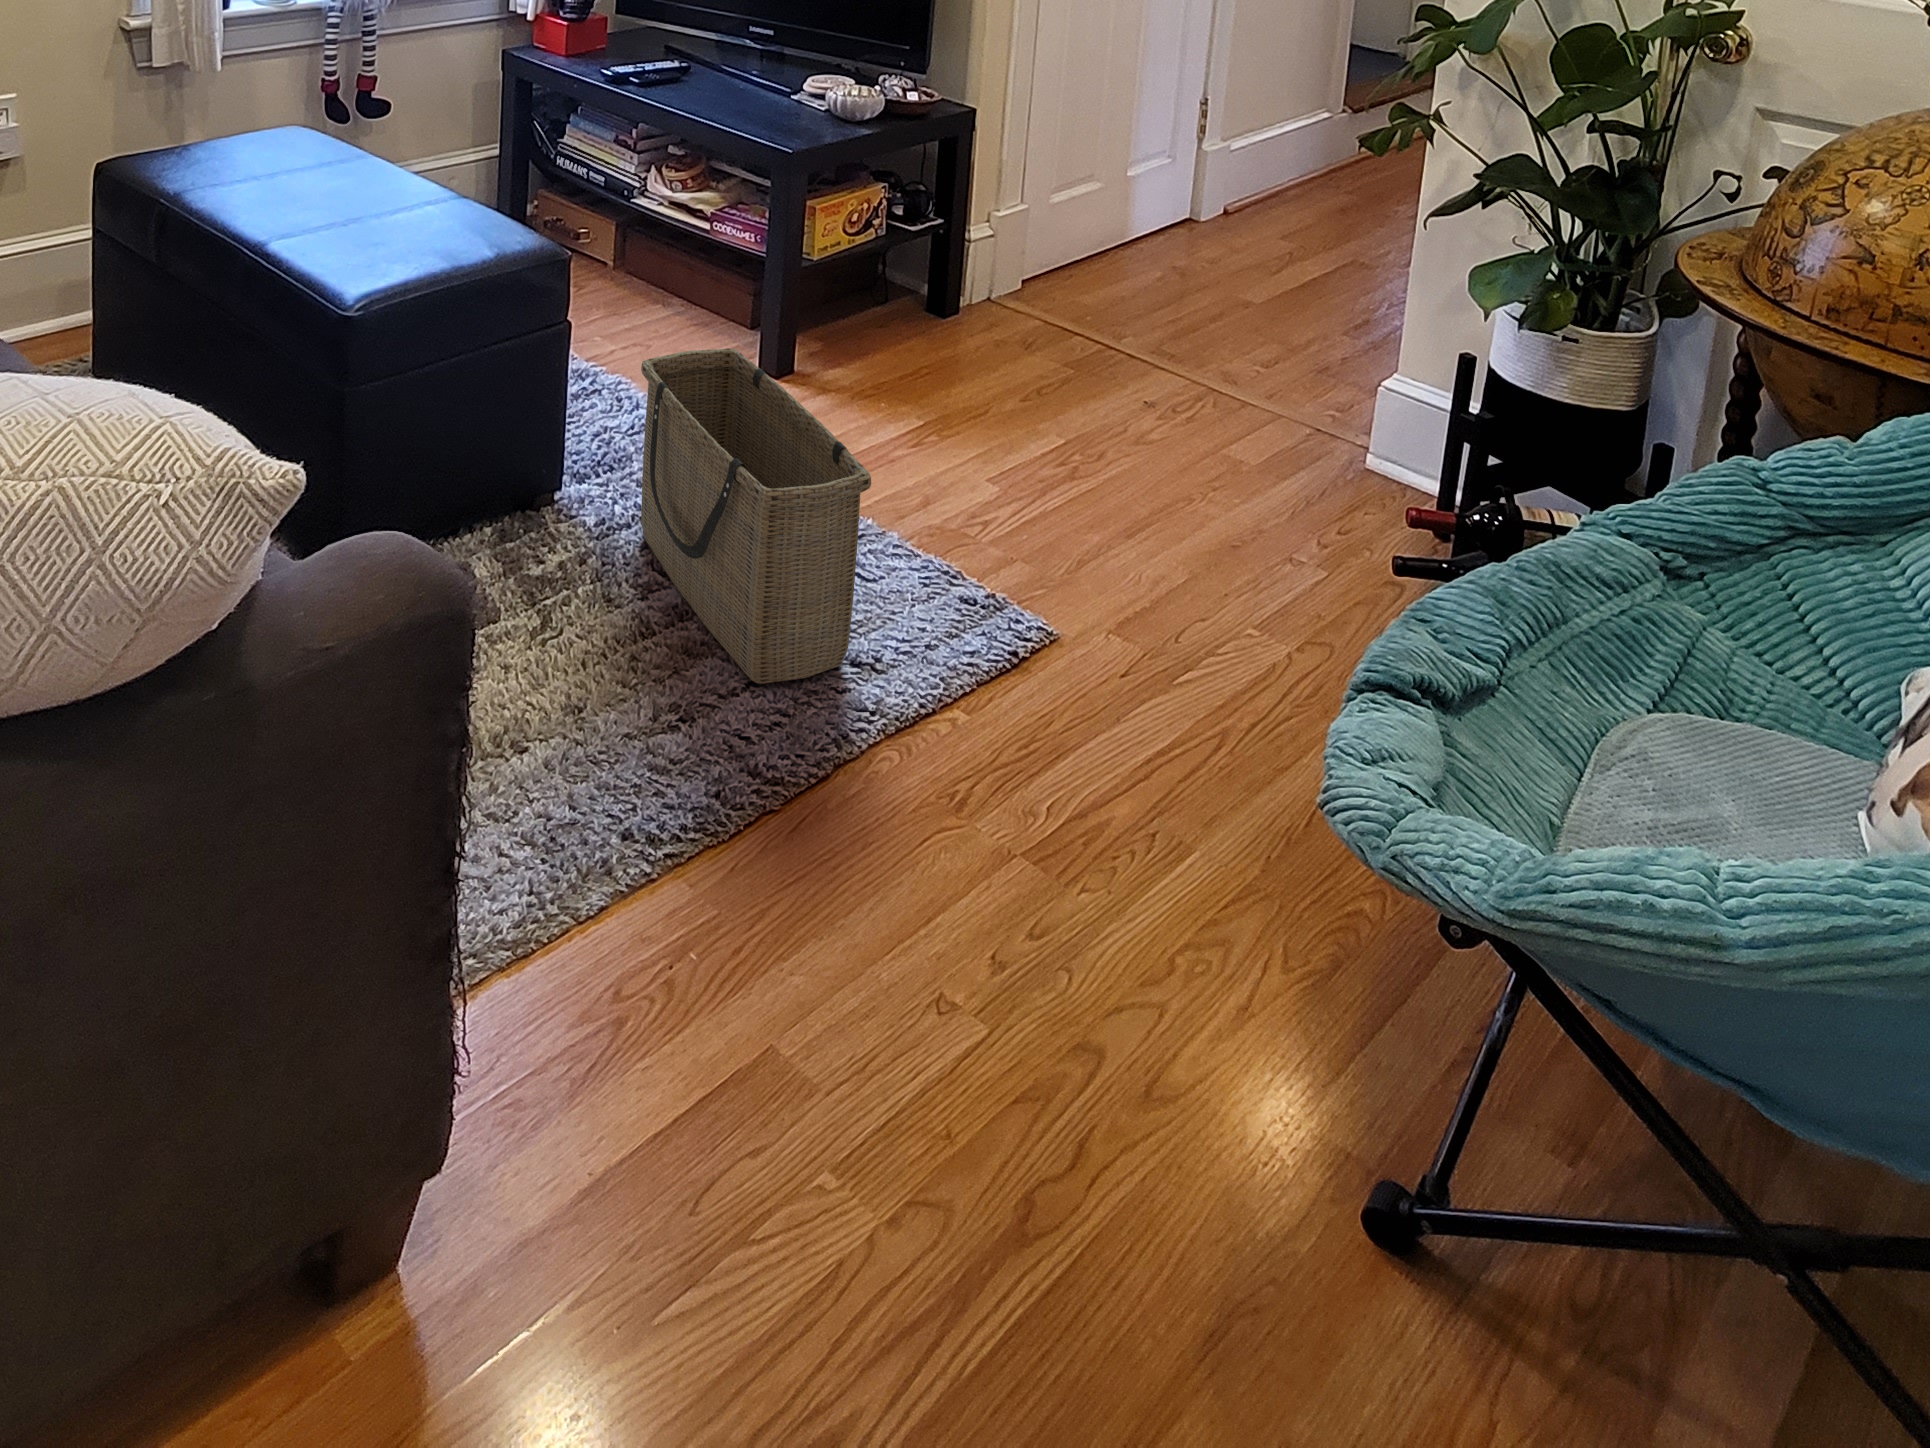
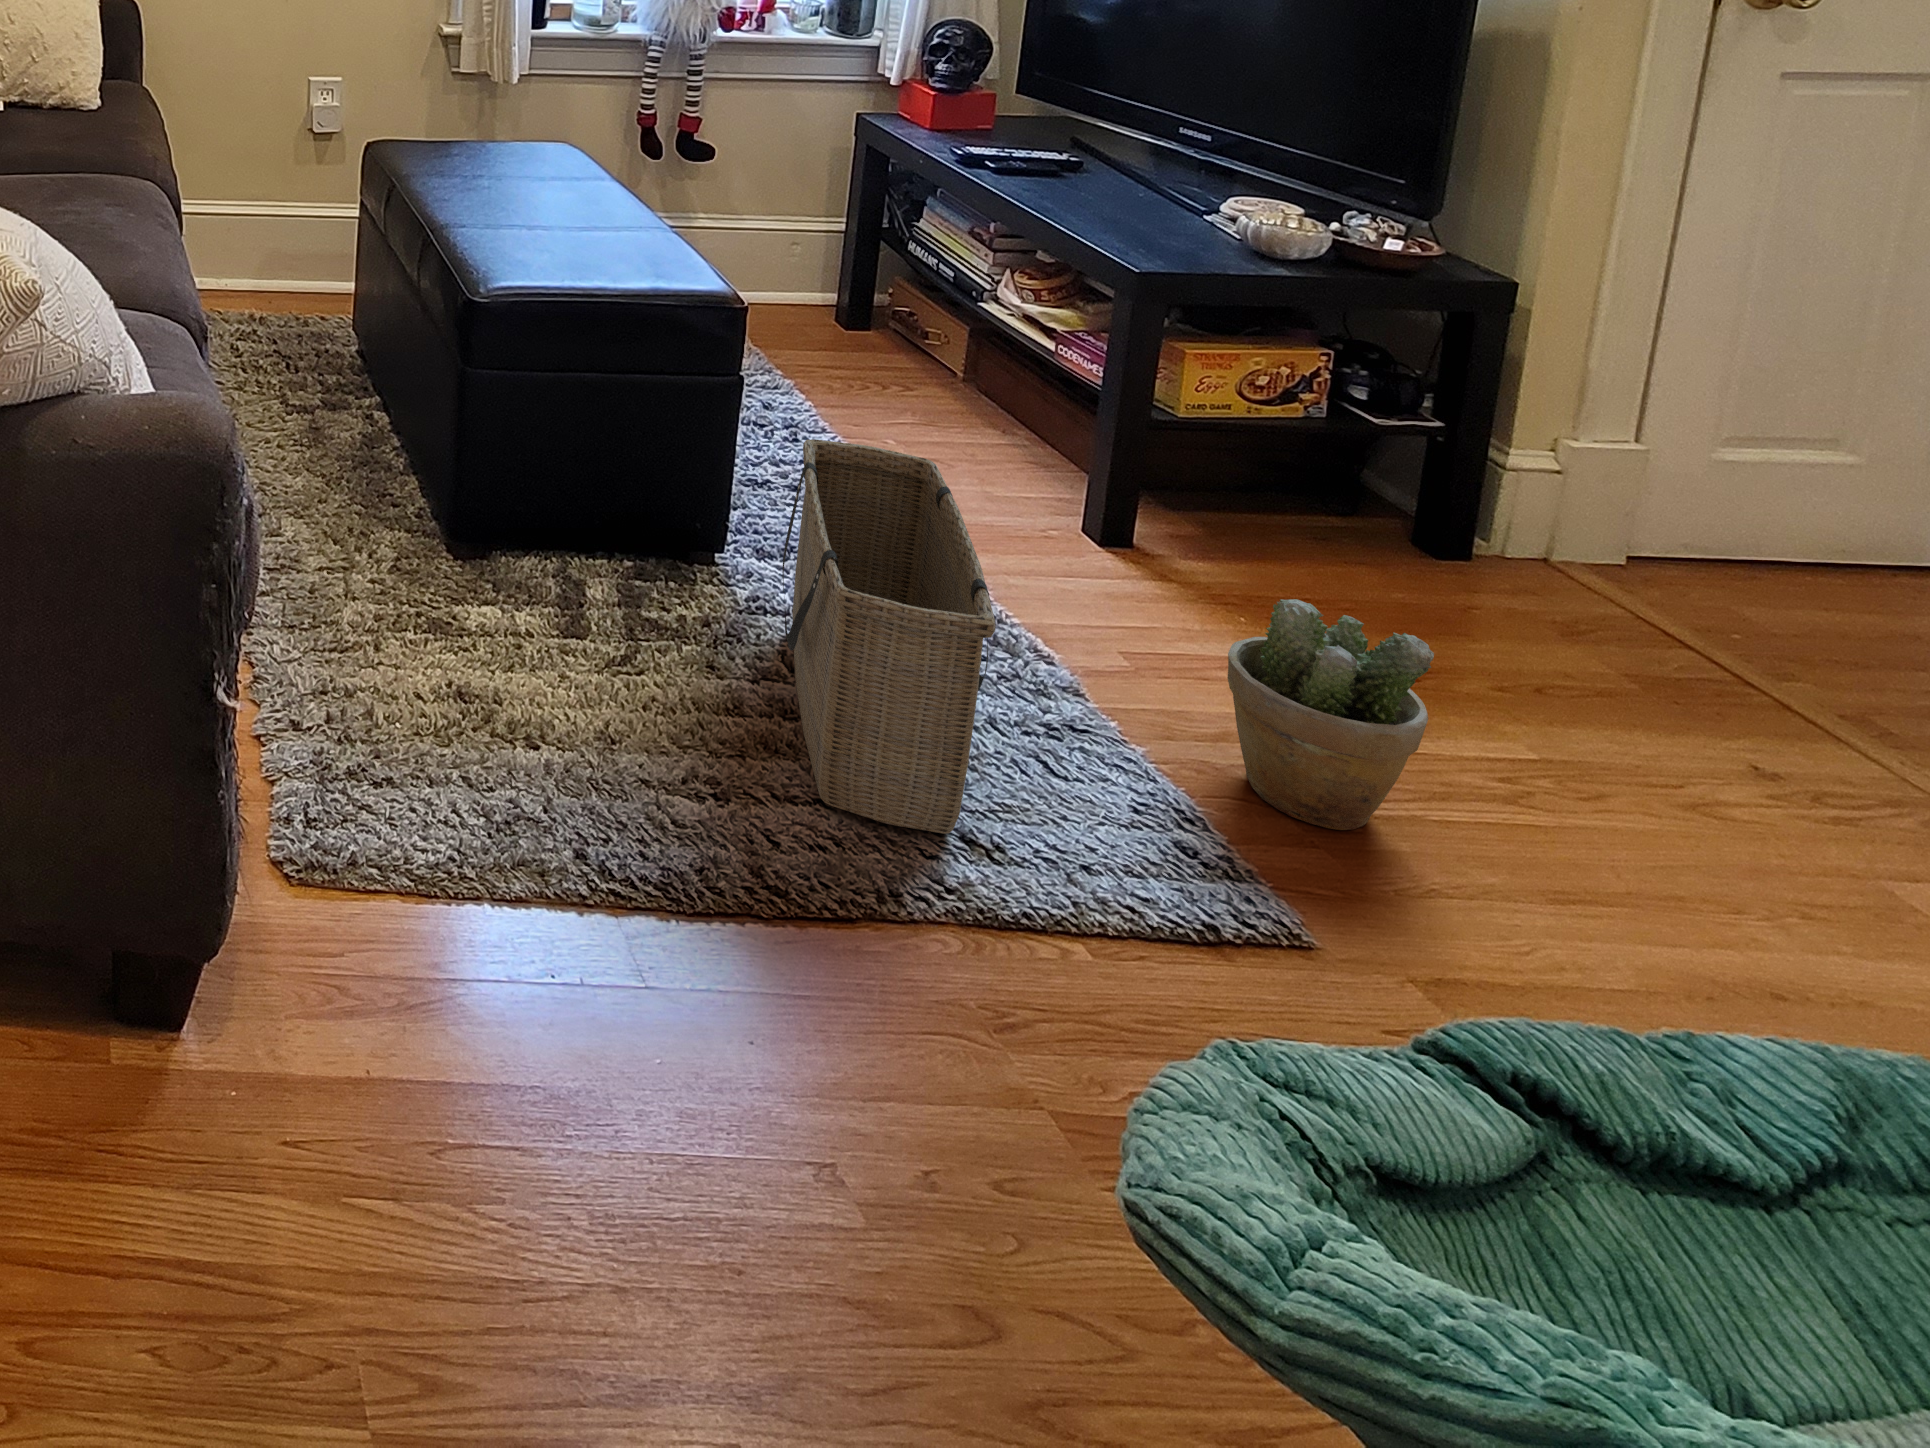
potted plant: none [942,378,1064,541] -> present [1227,599,1434,830]

